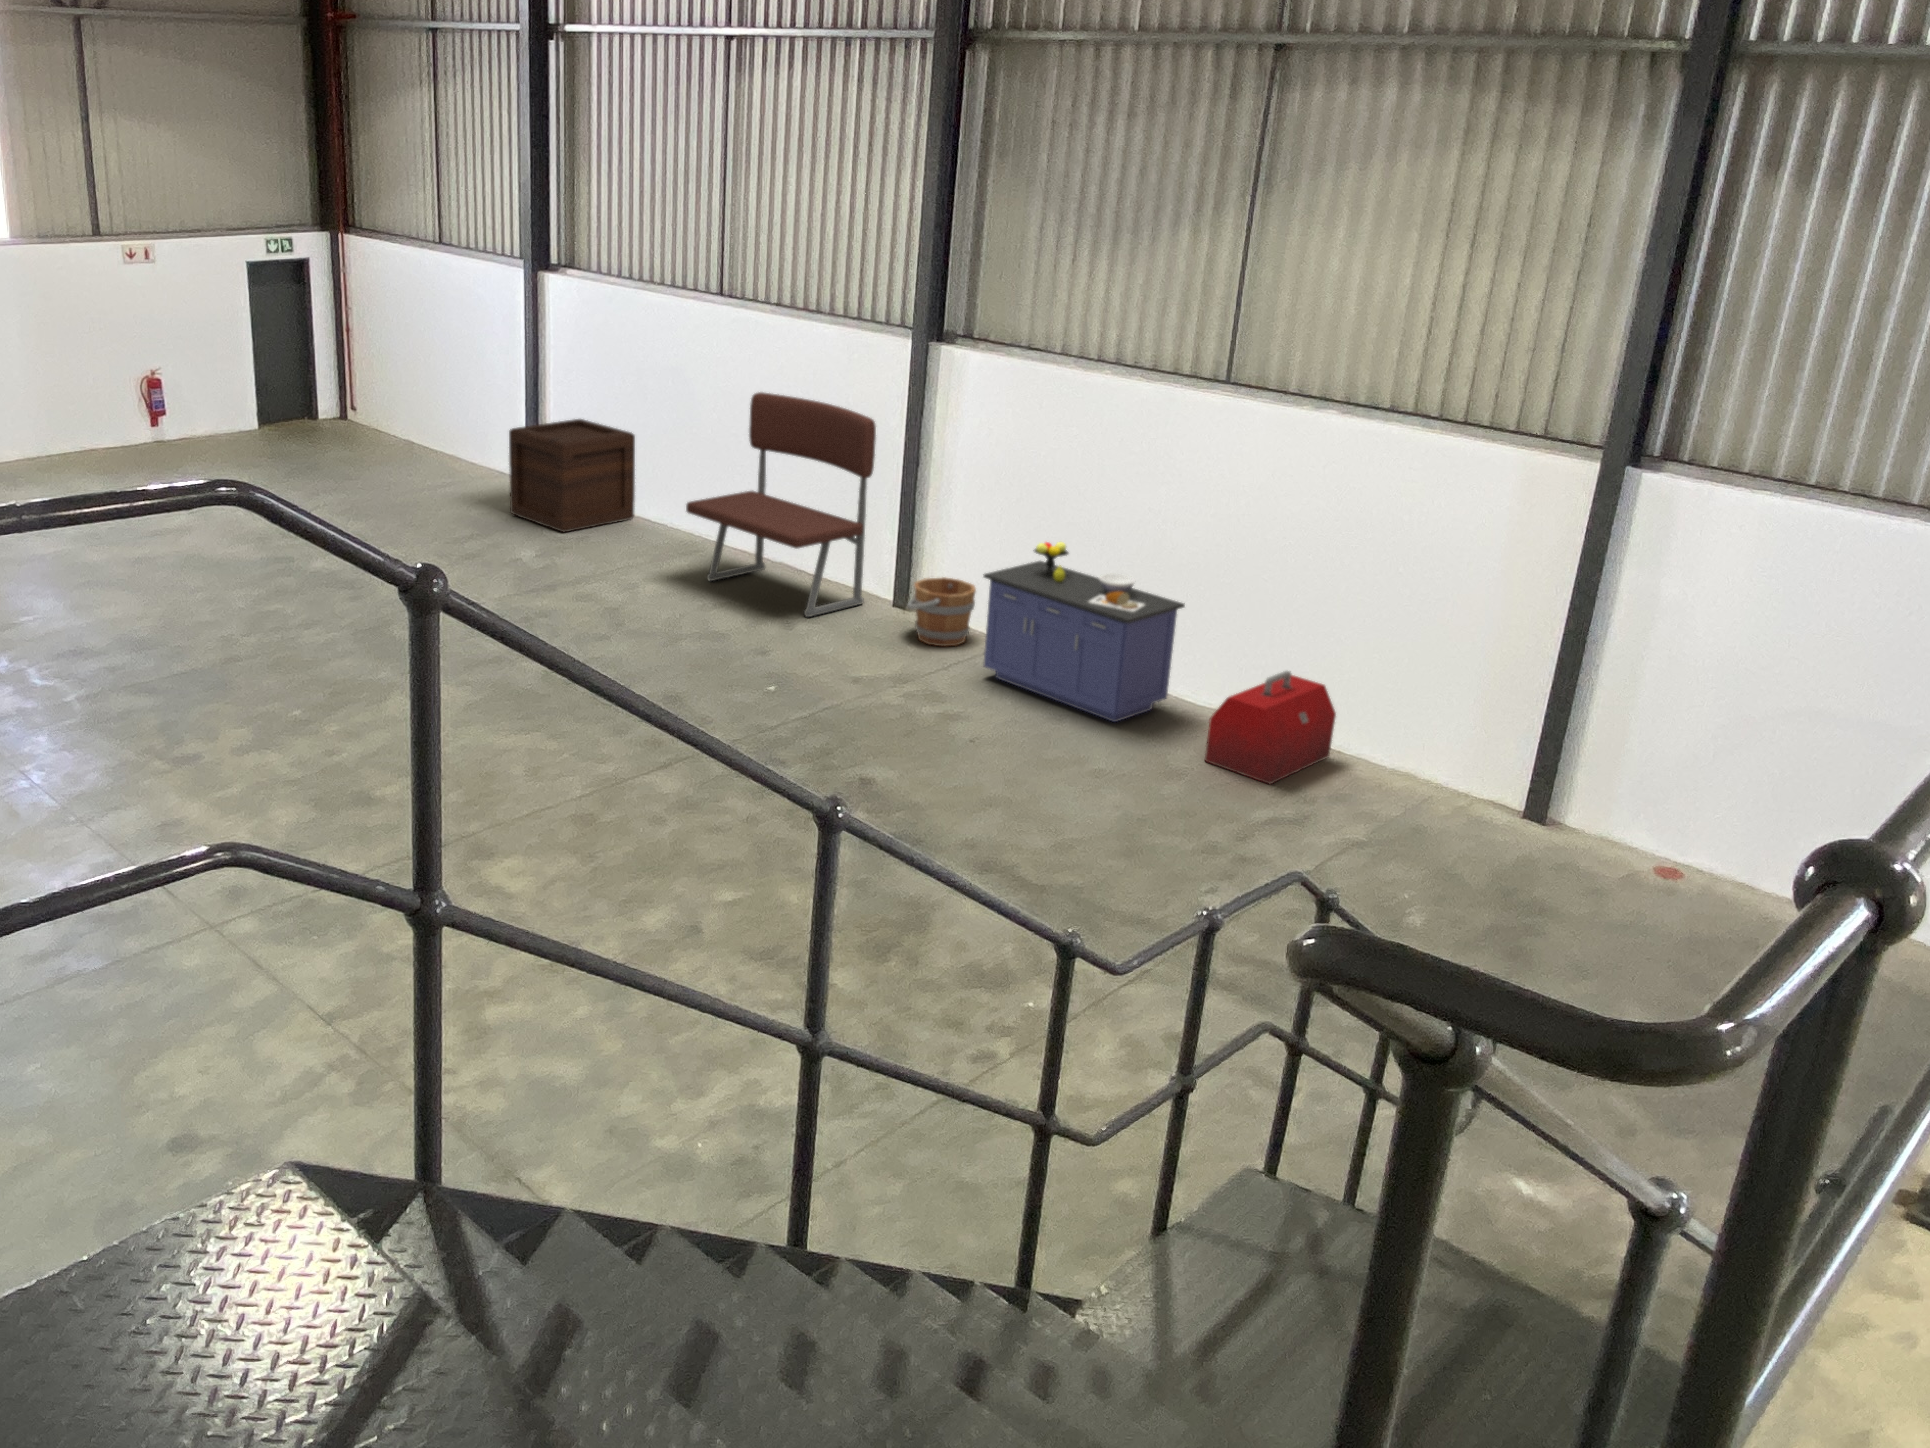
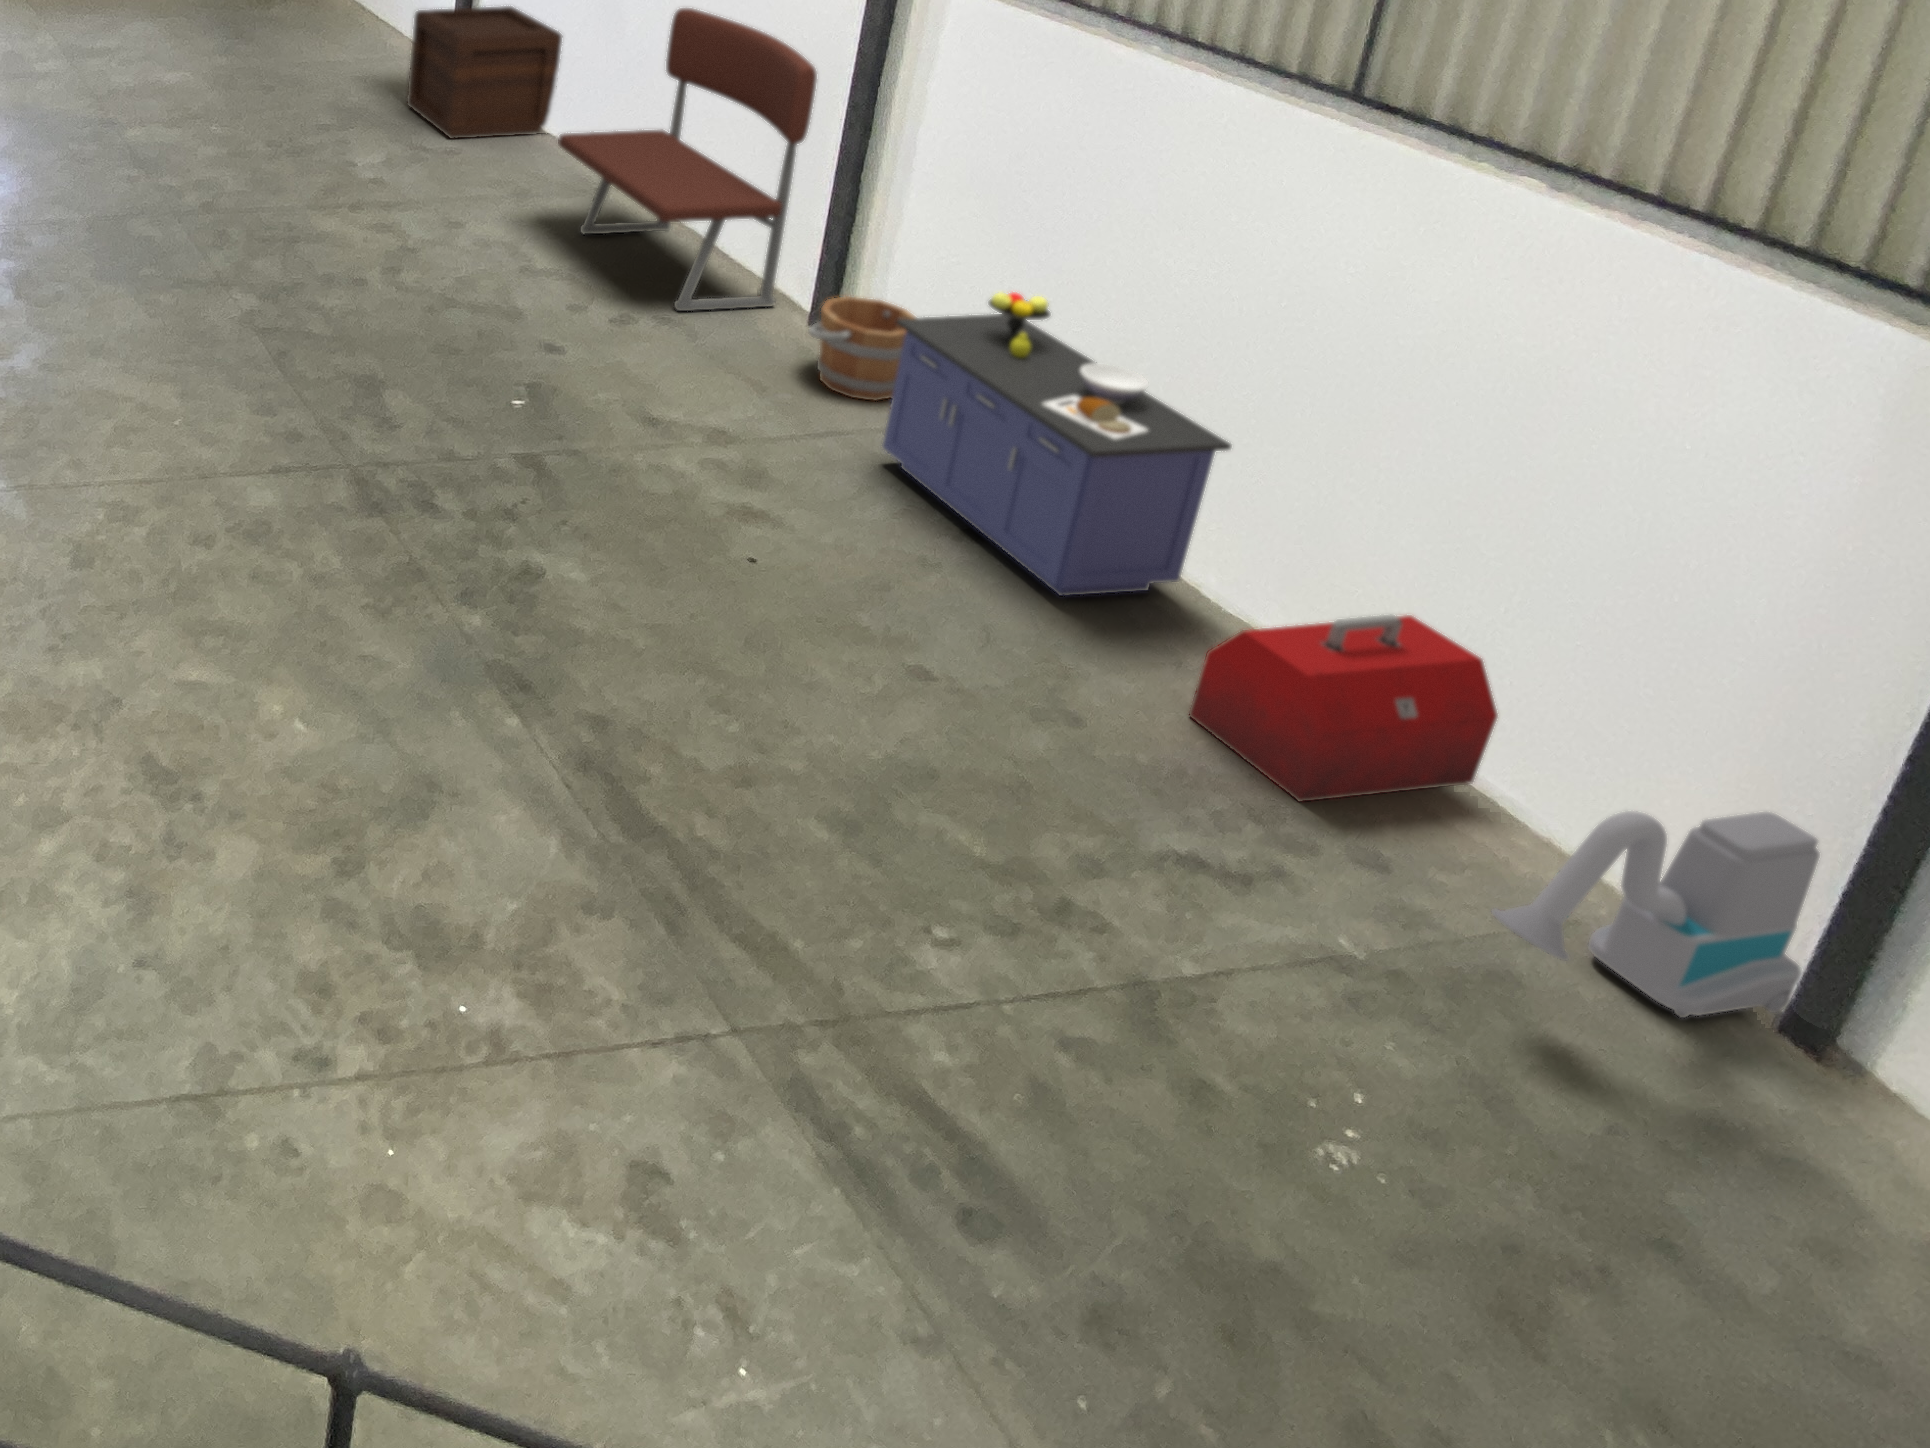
vacuum cleaner: none [1377,711,1479,823] -> present [1492,811,1820,1018]

